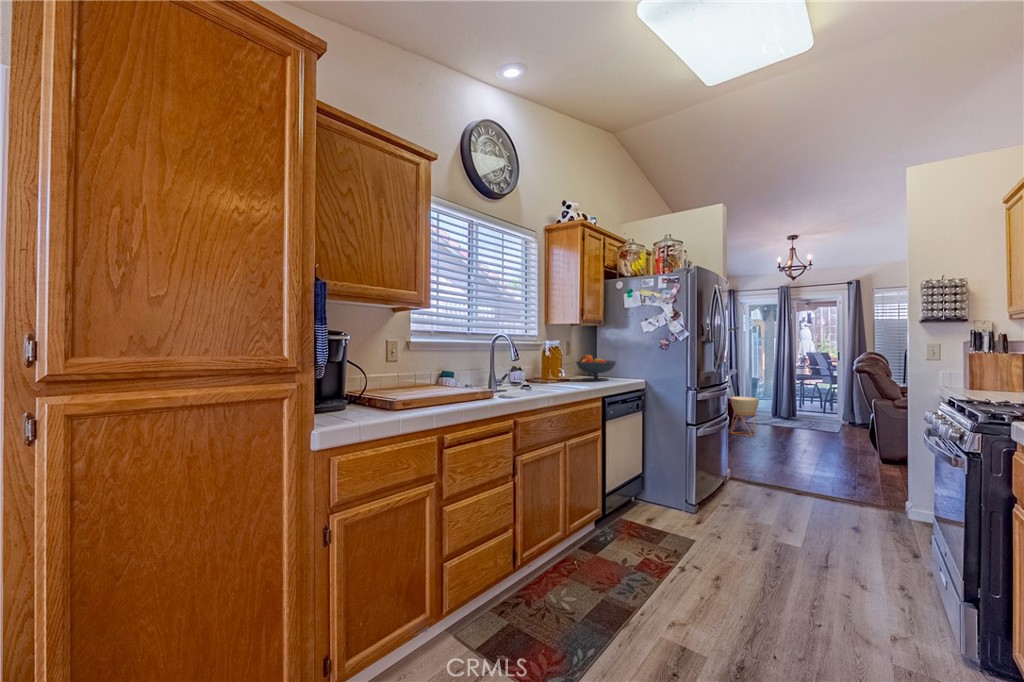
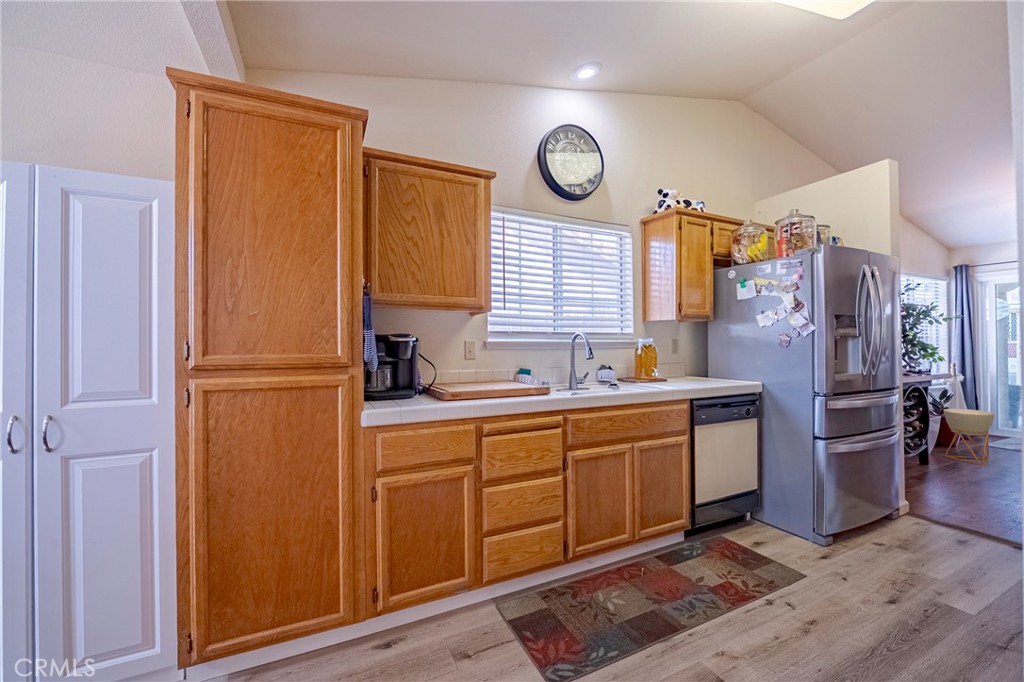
fruit bowl: present [576,355,616,381] -> none [676,353,723,382]

